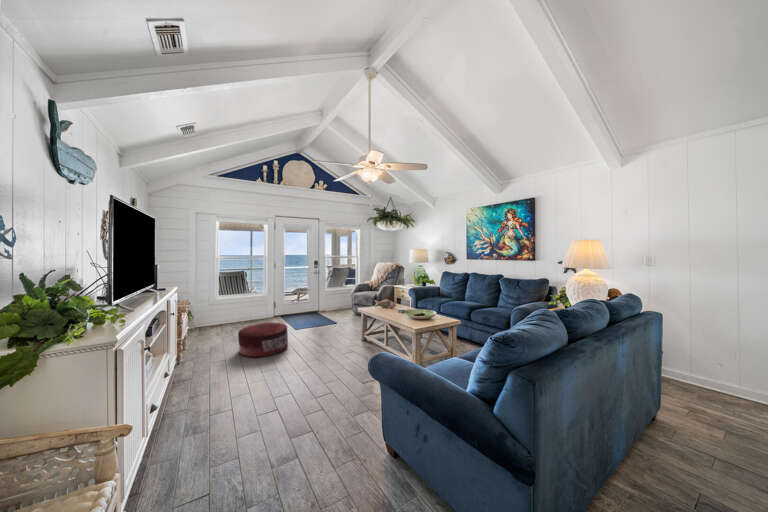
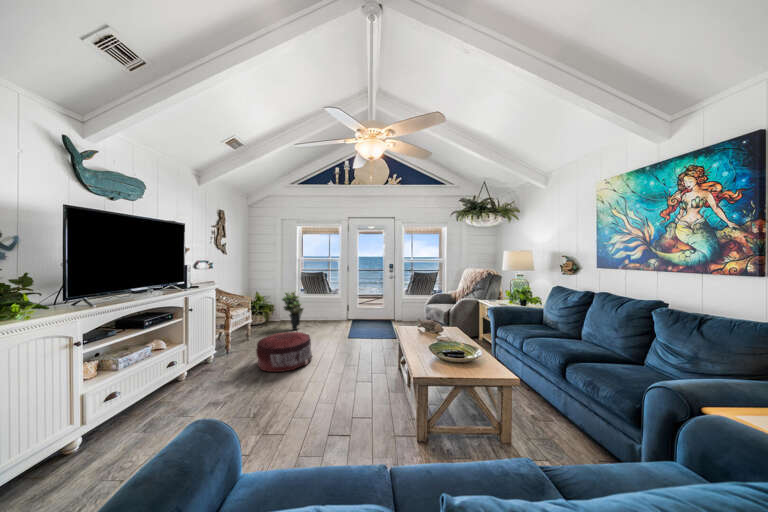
potted plant: none [215,289,240,328] -> present [282,292,304,330]

